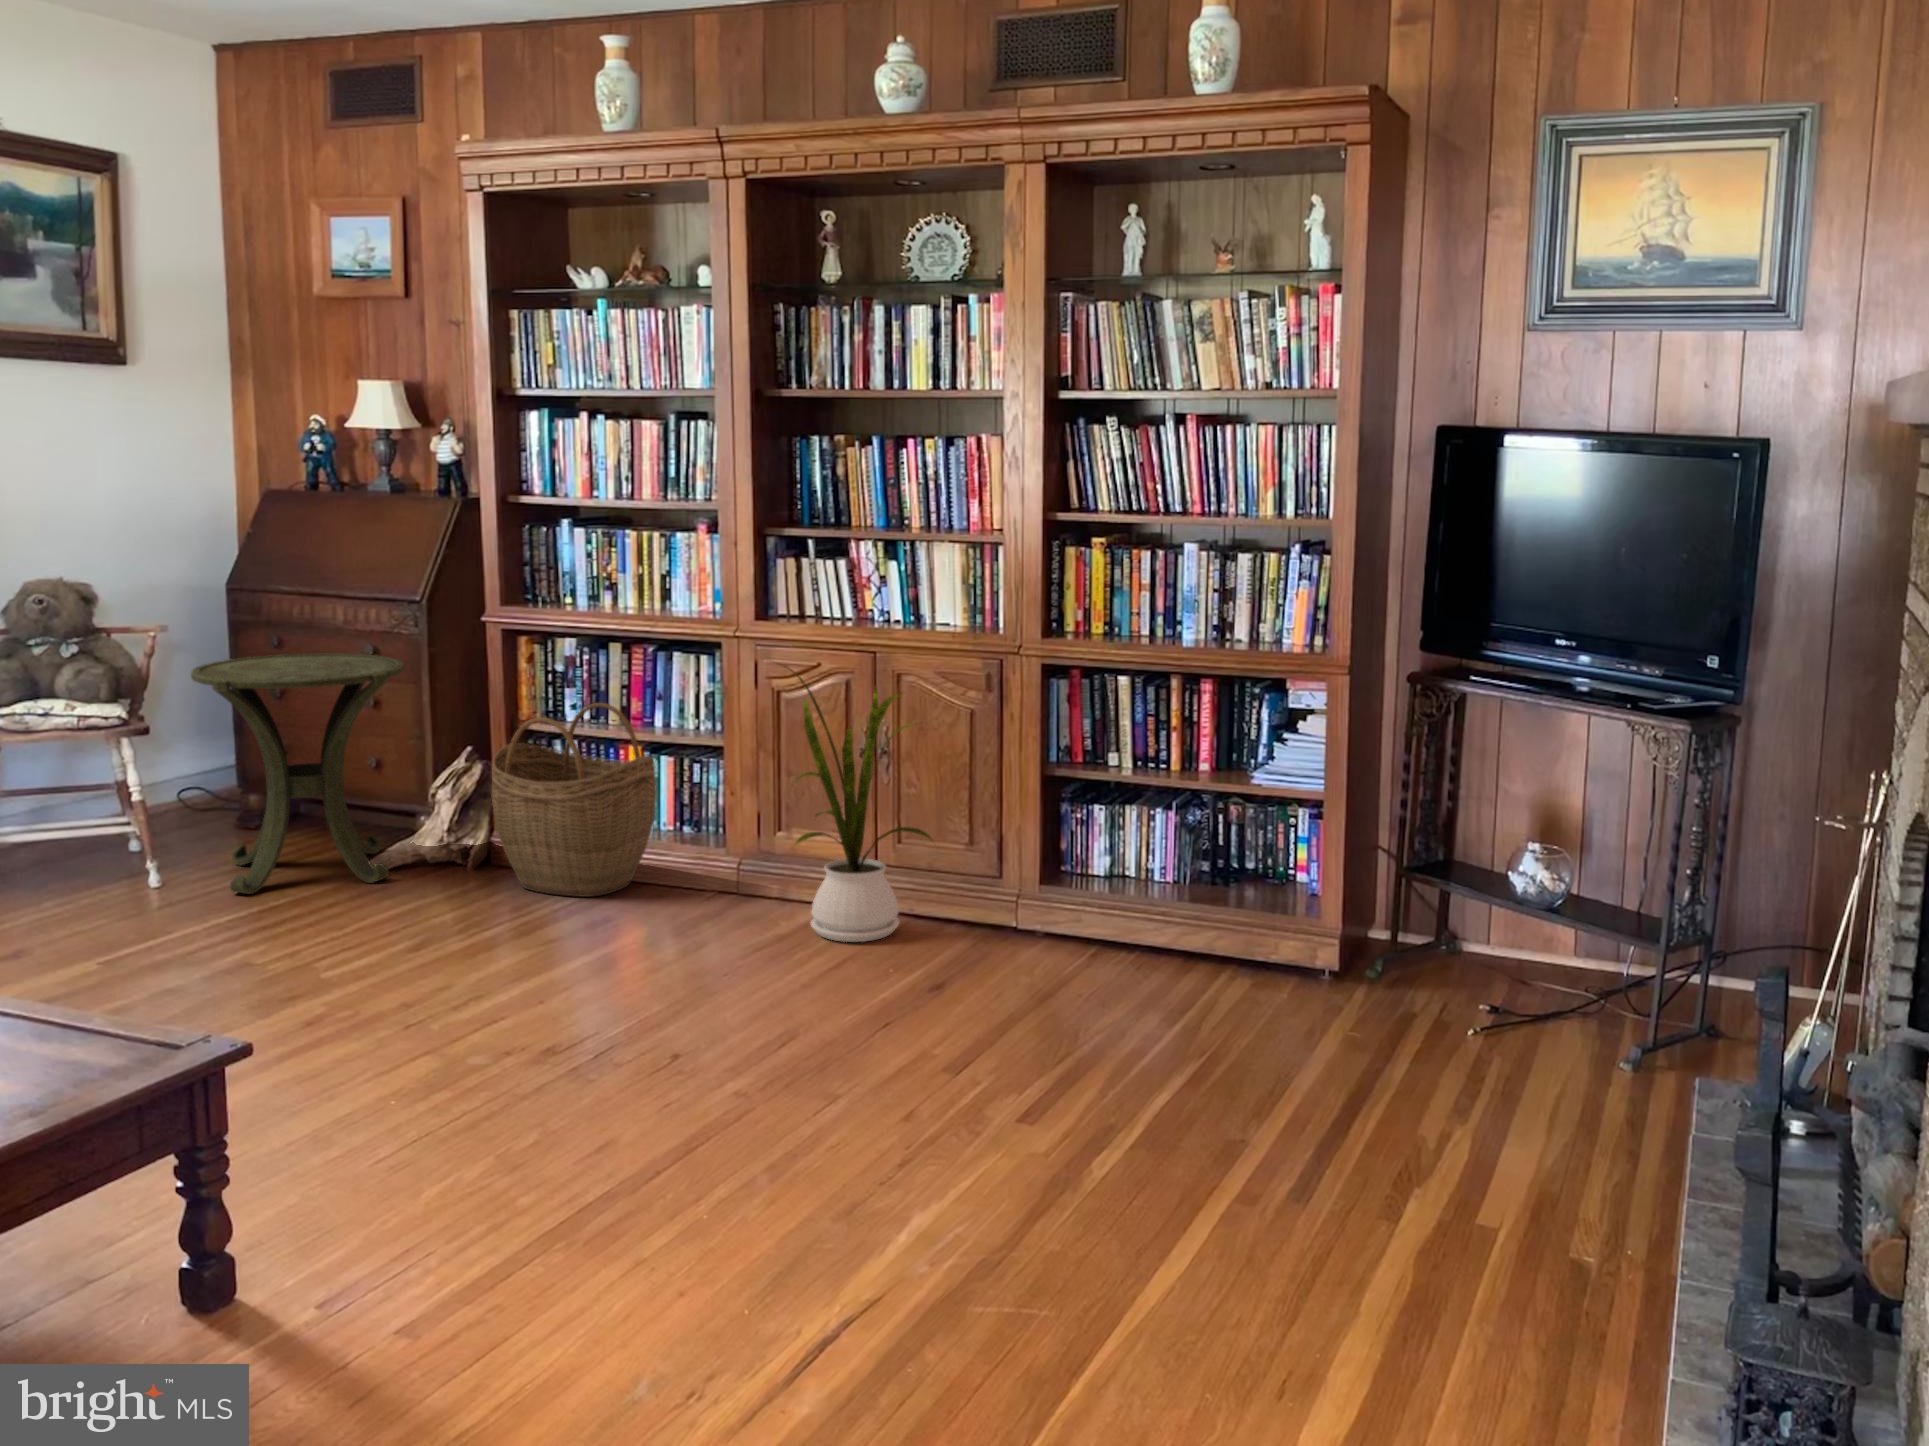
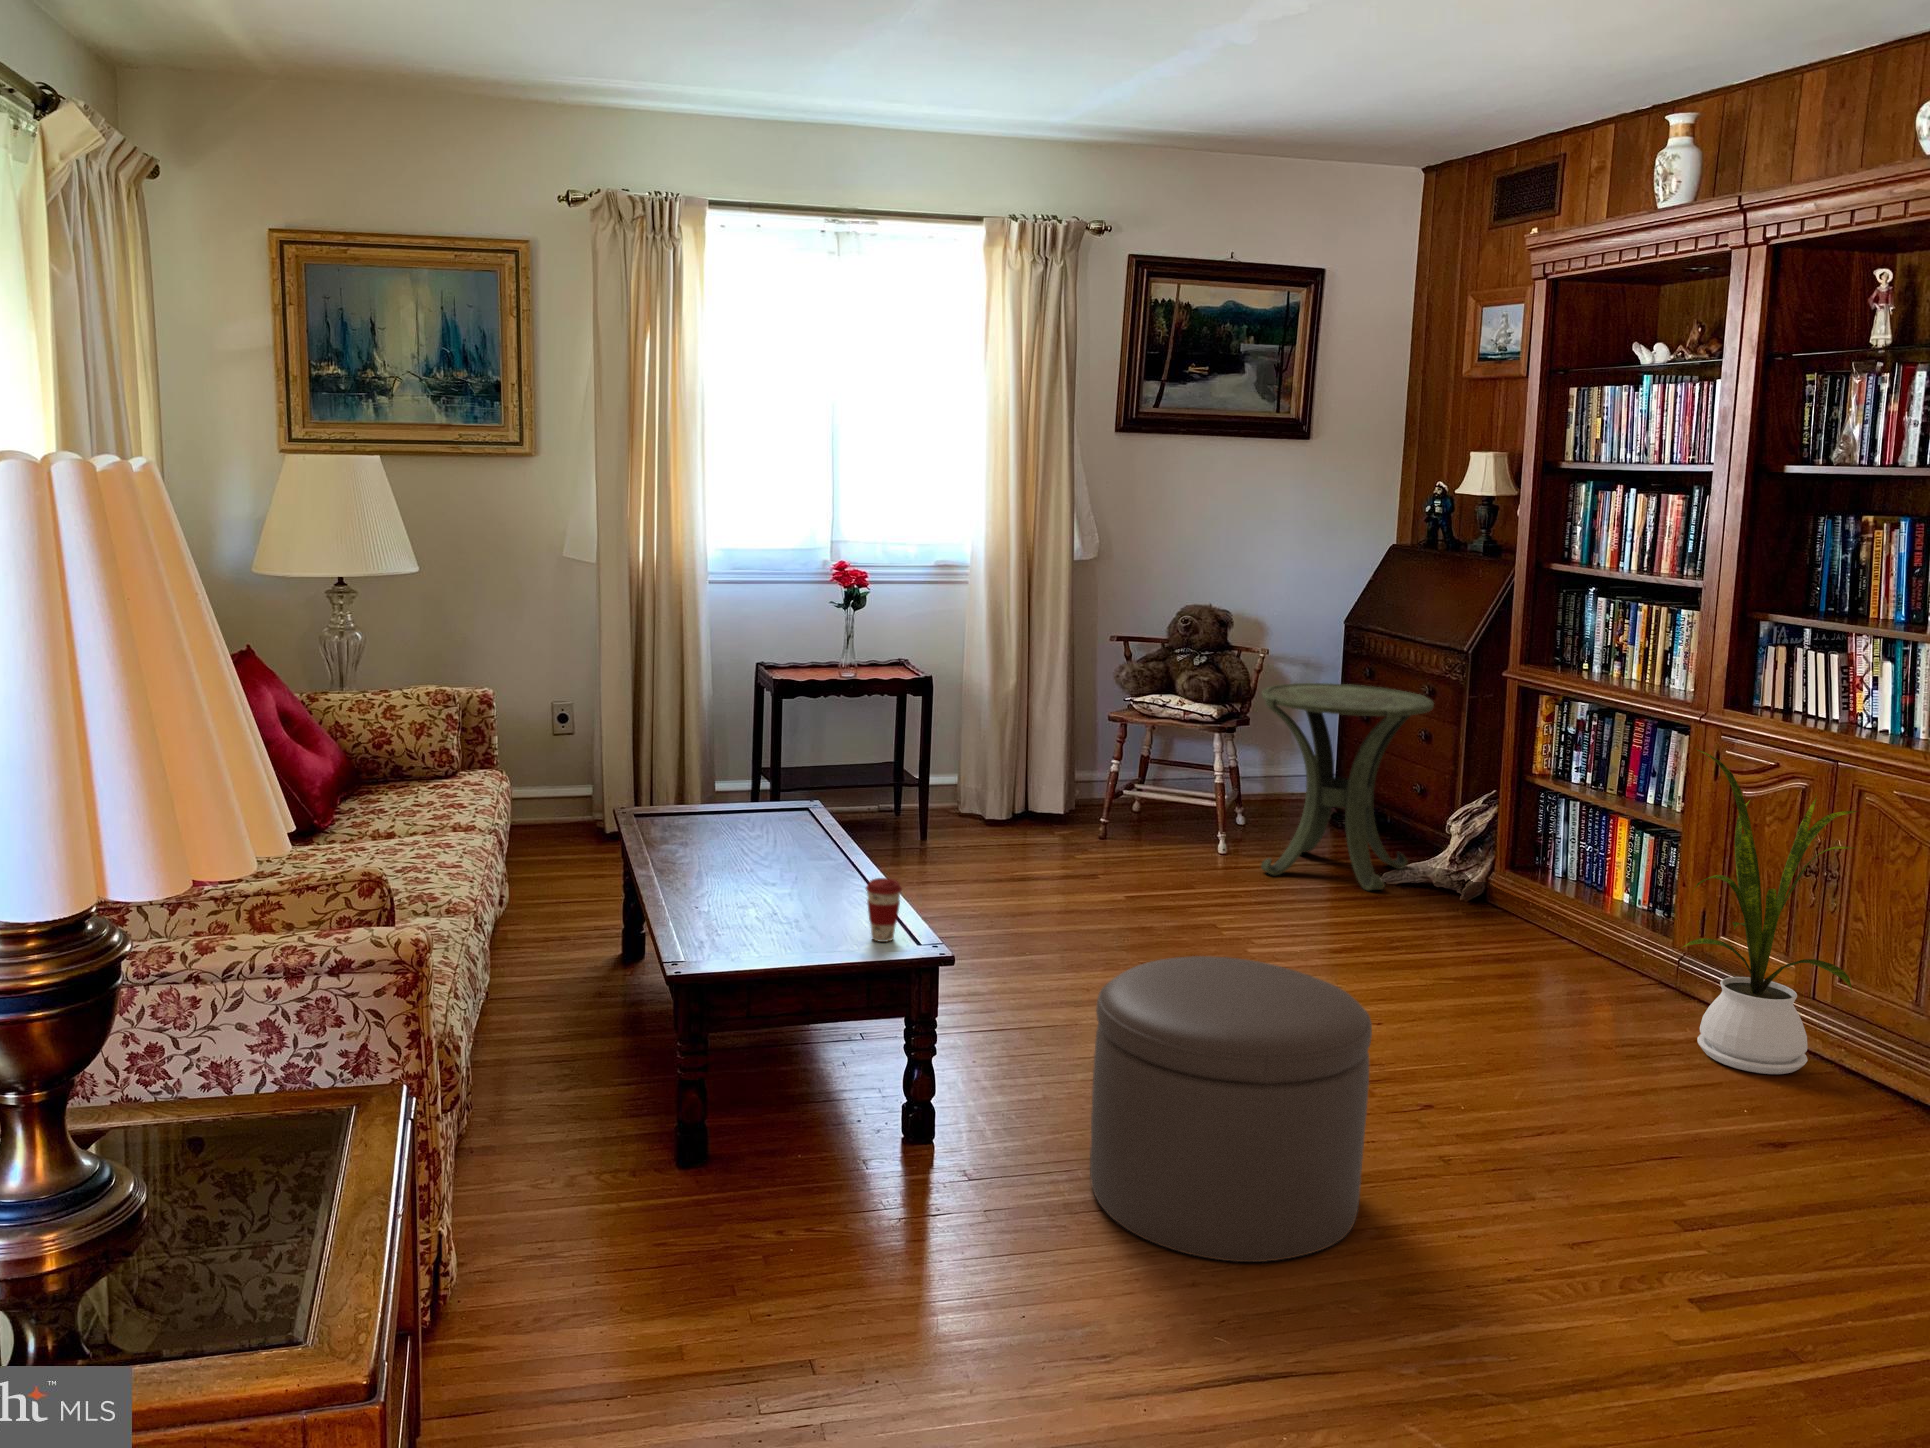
woven basket: present [492,703,657,897] -> none [1462,768,1621,953]
ottoman: none [461,948,779,1295] -> present [1090,956,1372,1262]
coffee cup: none [73,981,134,1076] -> present [866,878,902,942]

